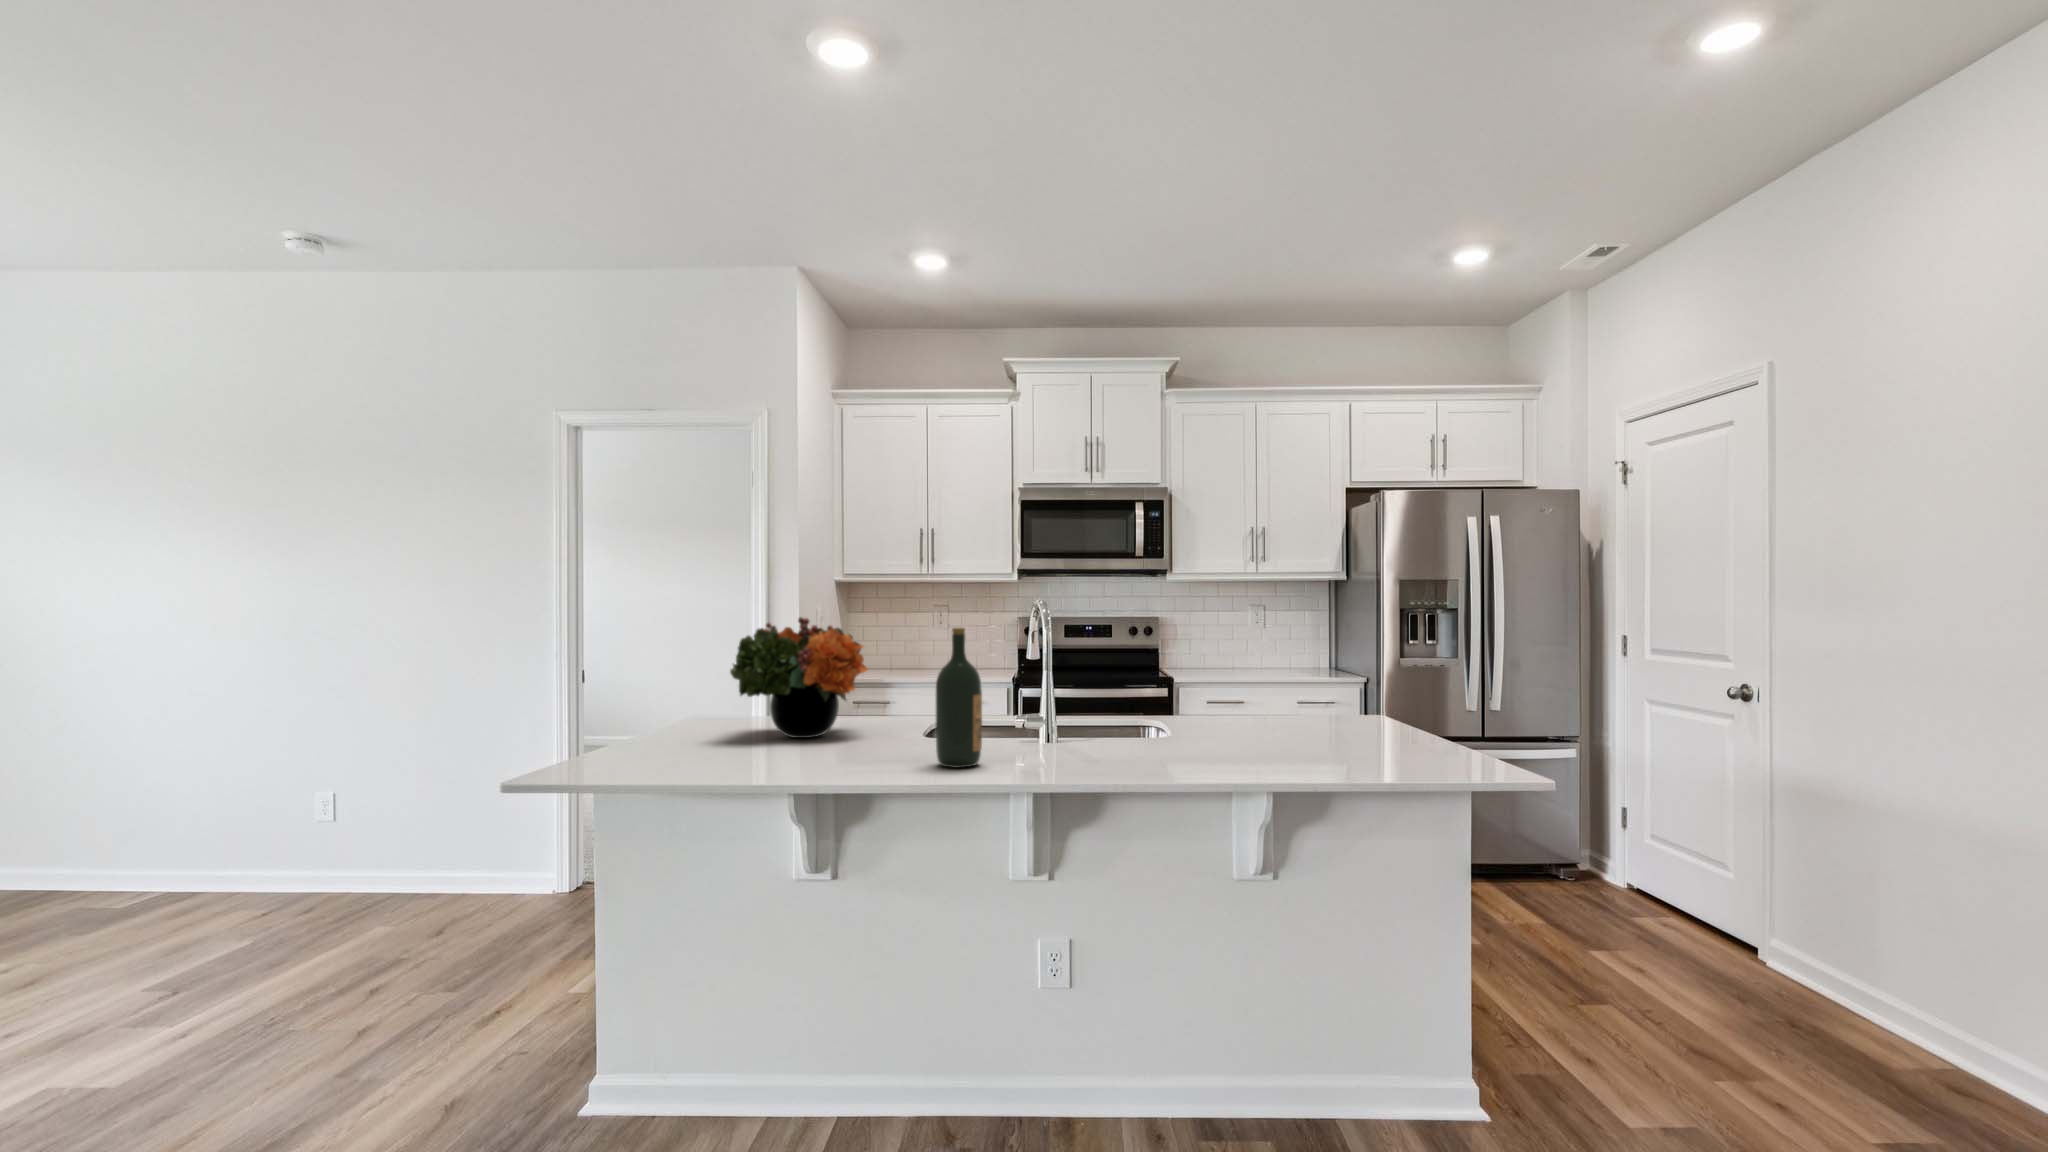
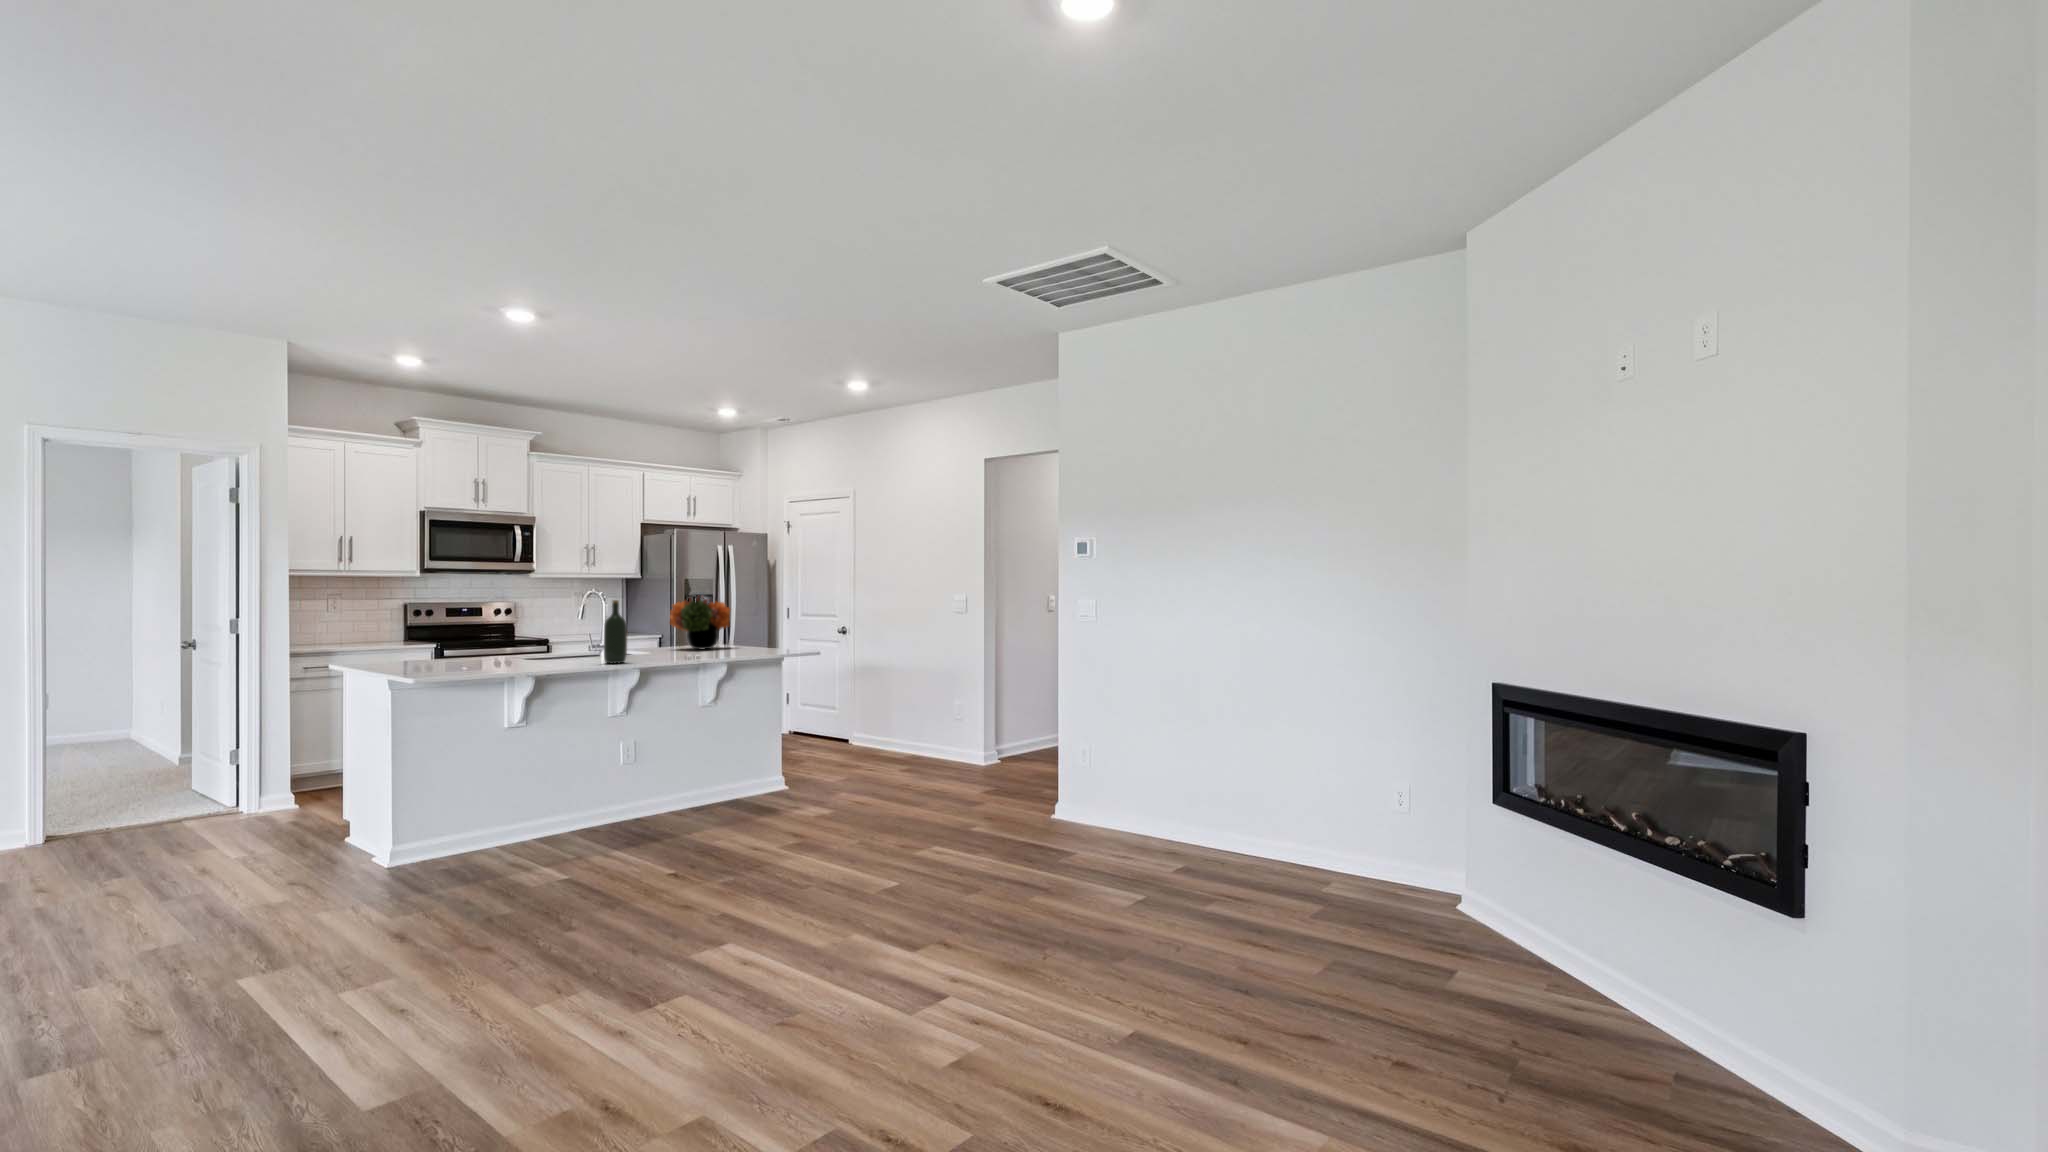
flower arrangement: present [730,617,868,738] -> present [670,596,730,650]

